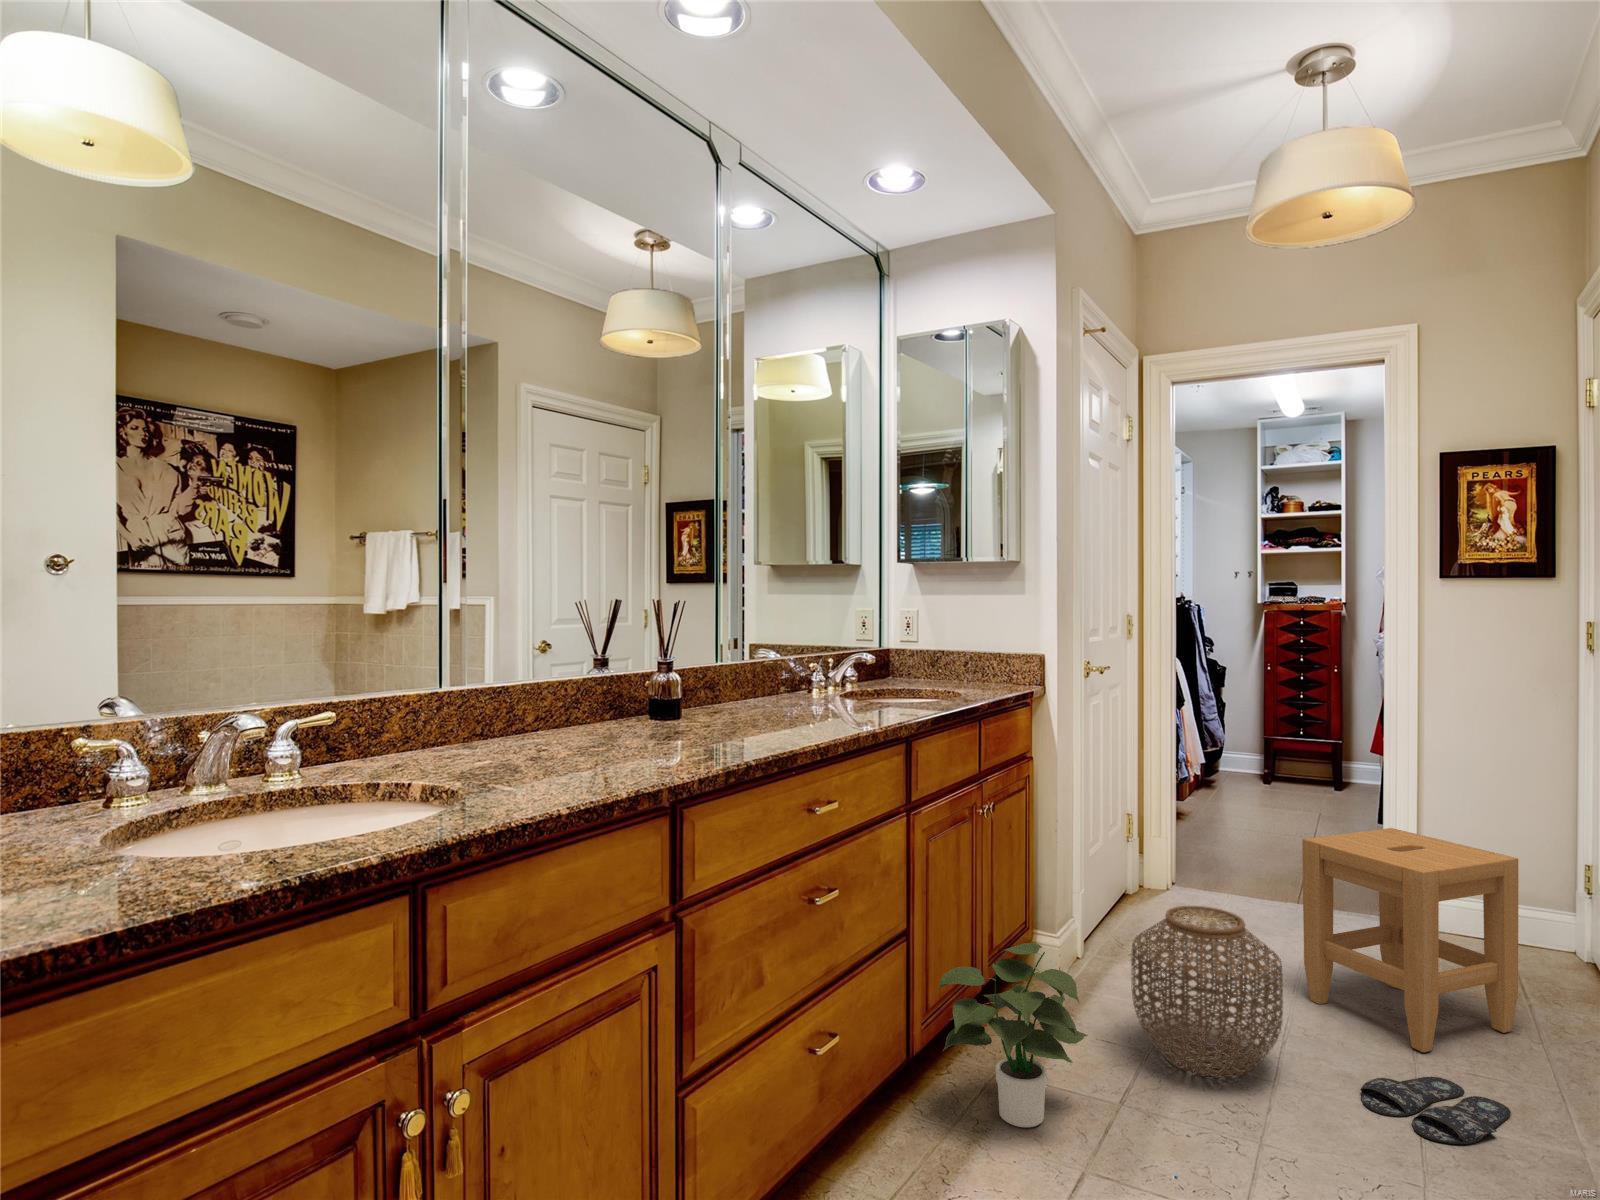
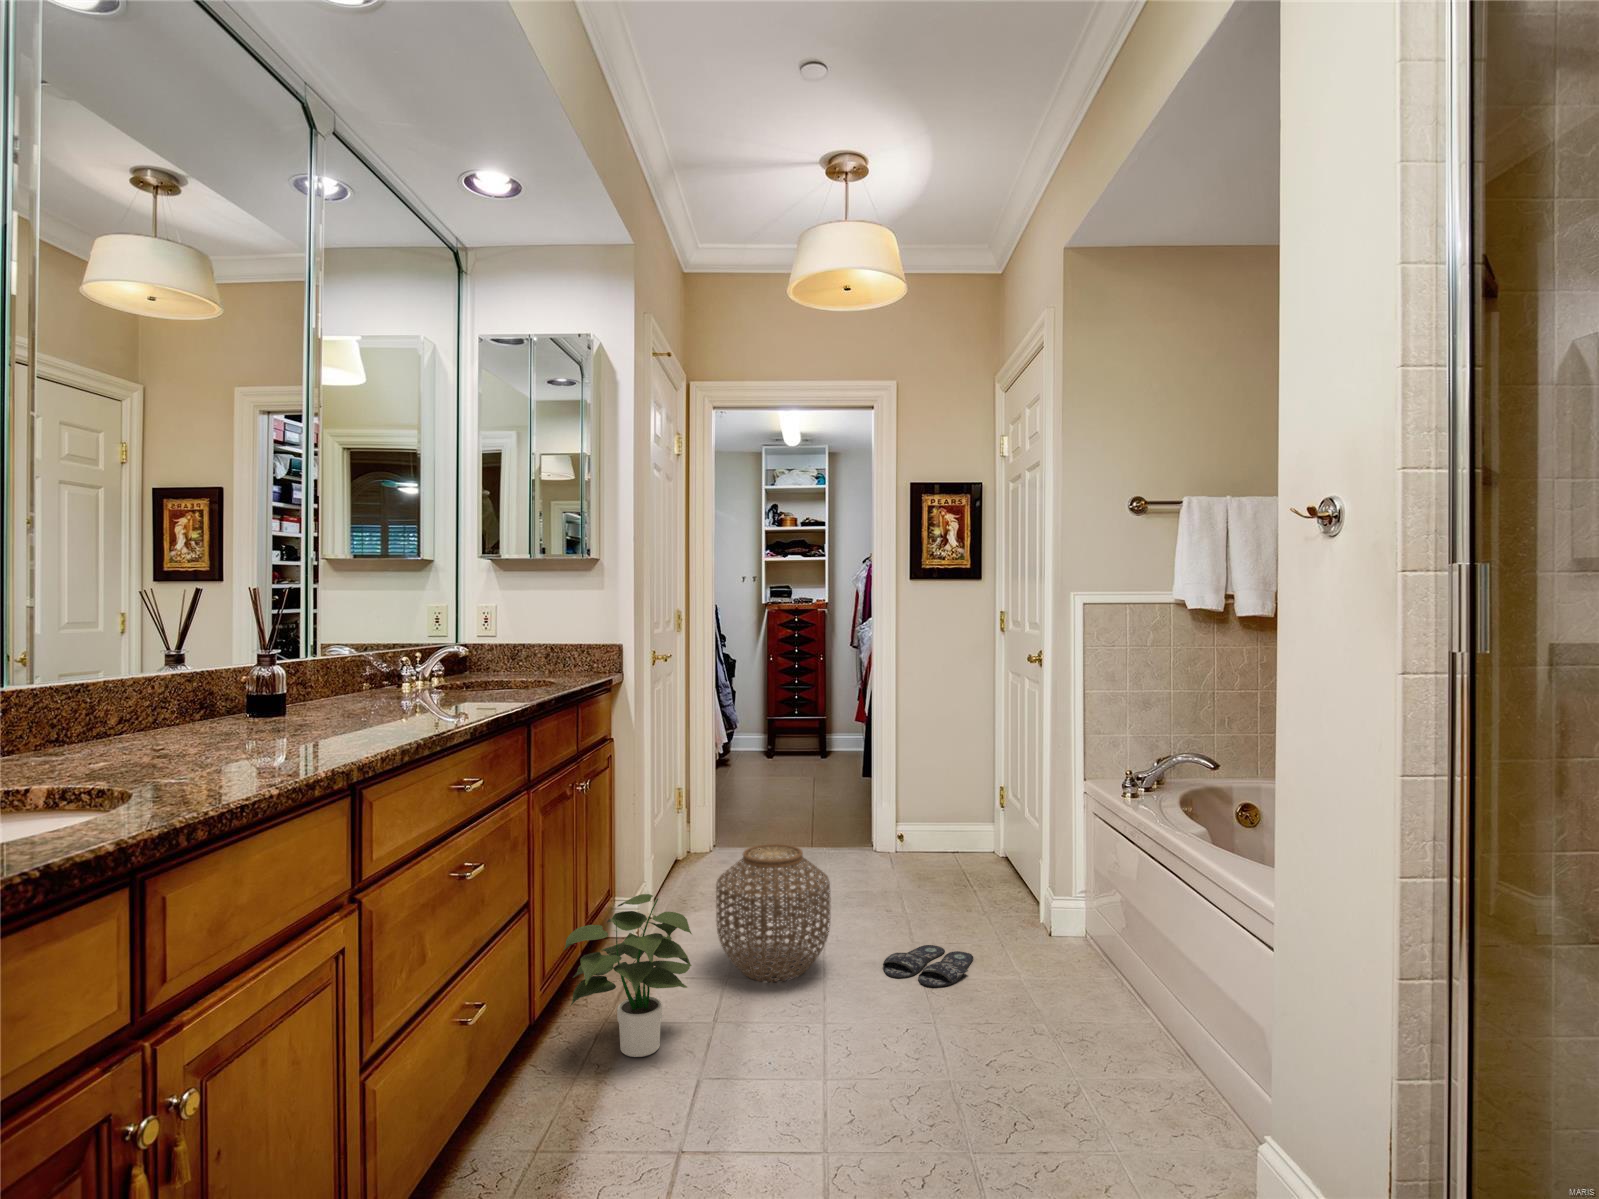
stool: present [1302,828,1519,1052] -> none [831,768,968,930]

